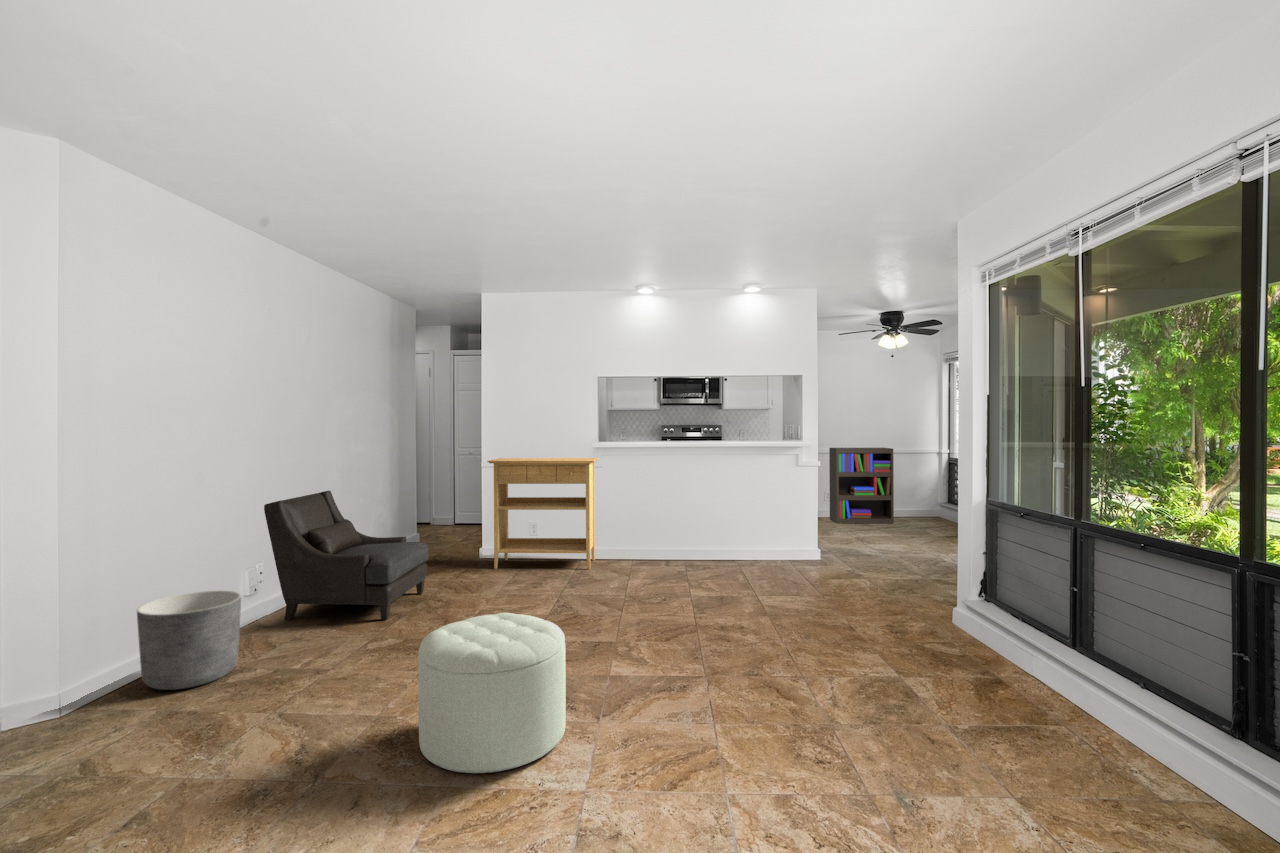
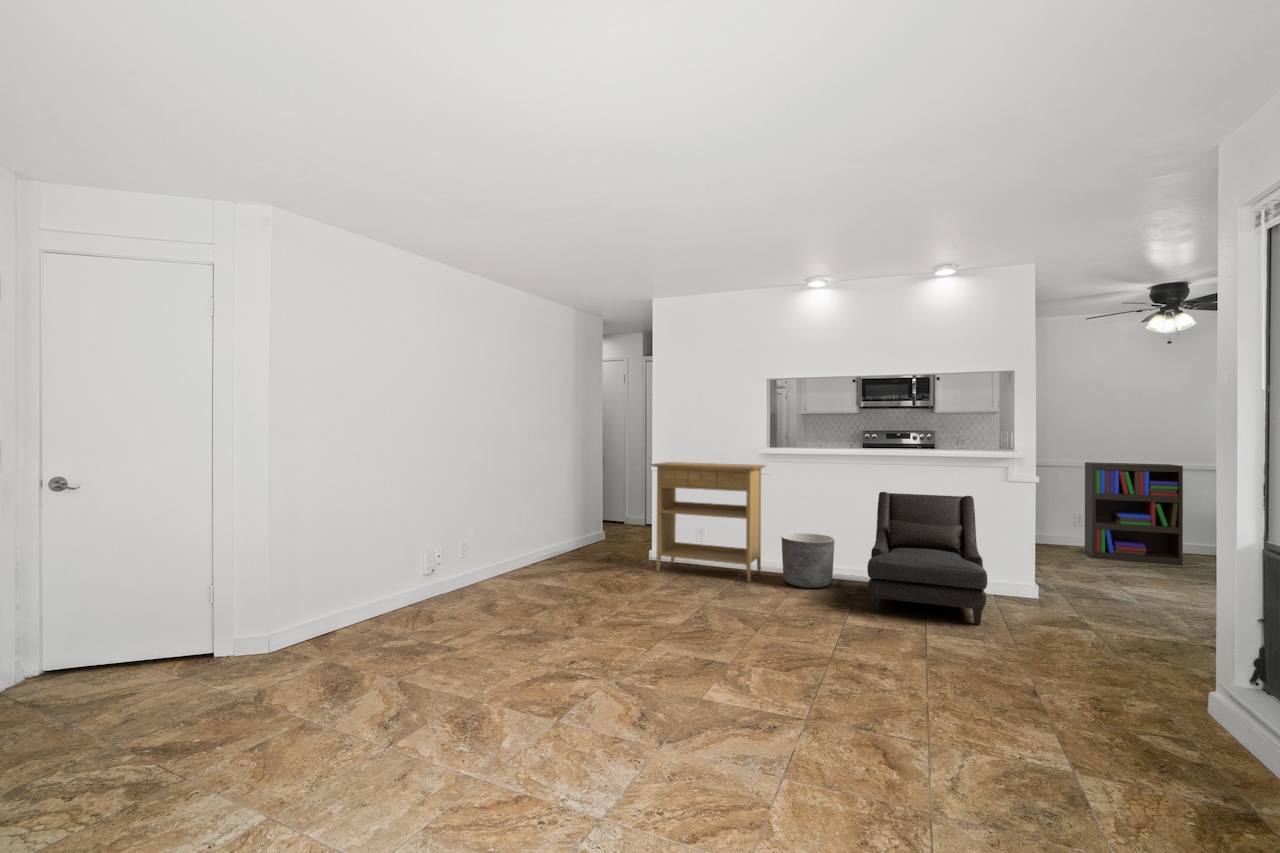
armchair: present [264,491,429,620] -> present [867,492,987,625]
planter: present [137,591,241,690] -> present [782,533,834,588]
ottoman: present [418,613,566,774] -> none [479,617,624,777]

